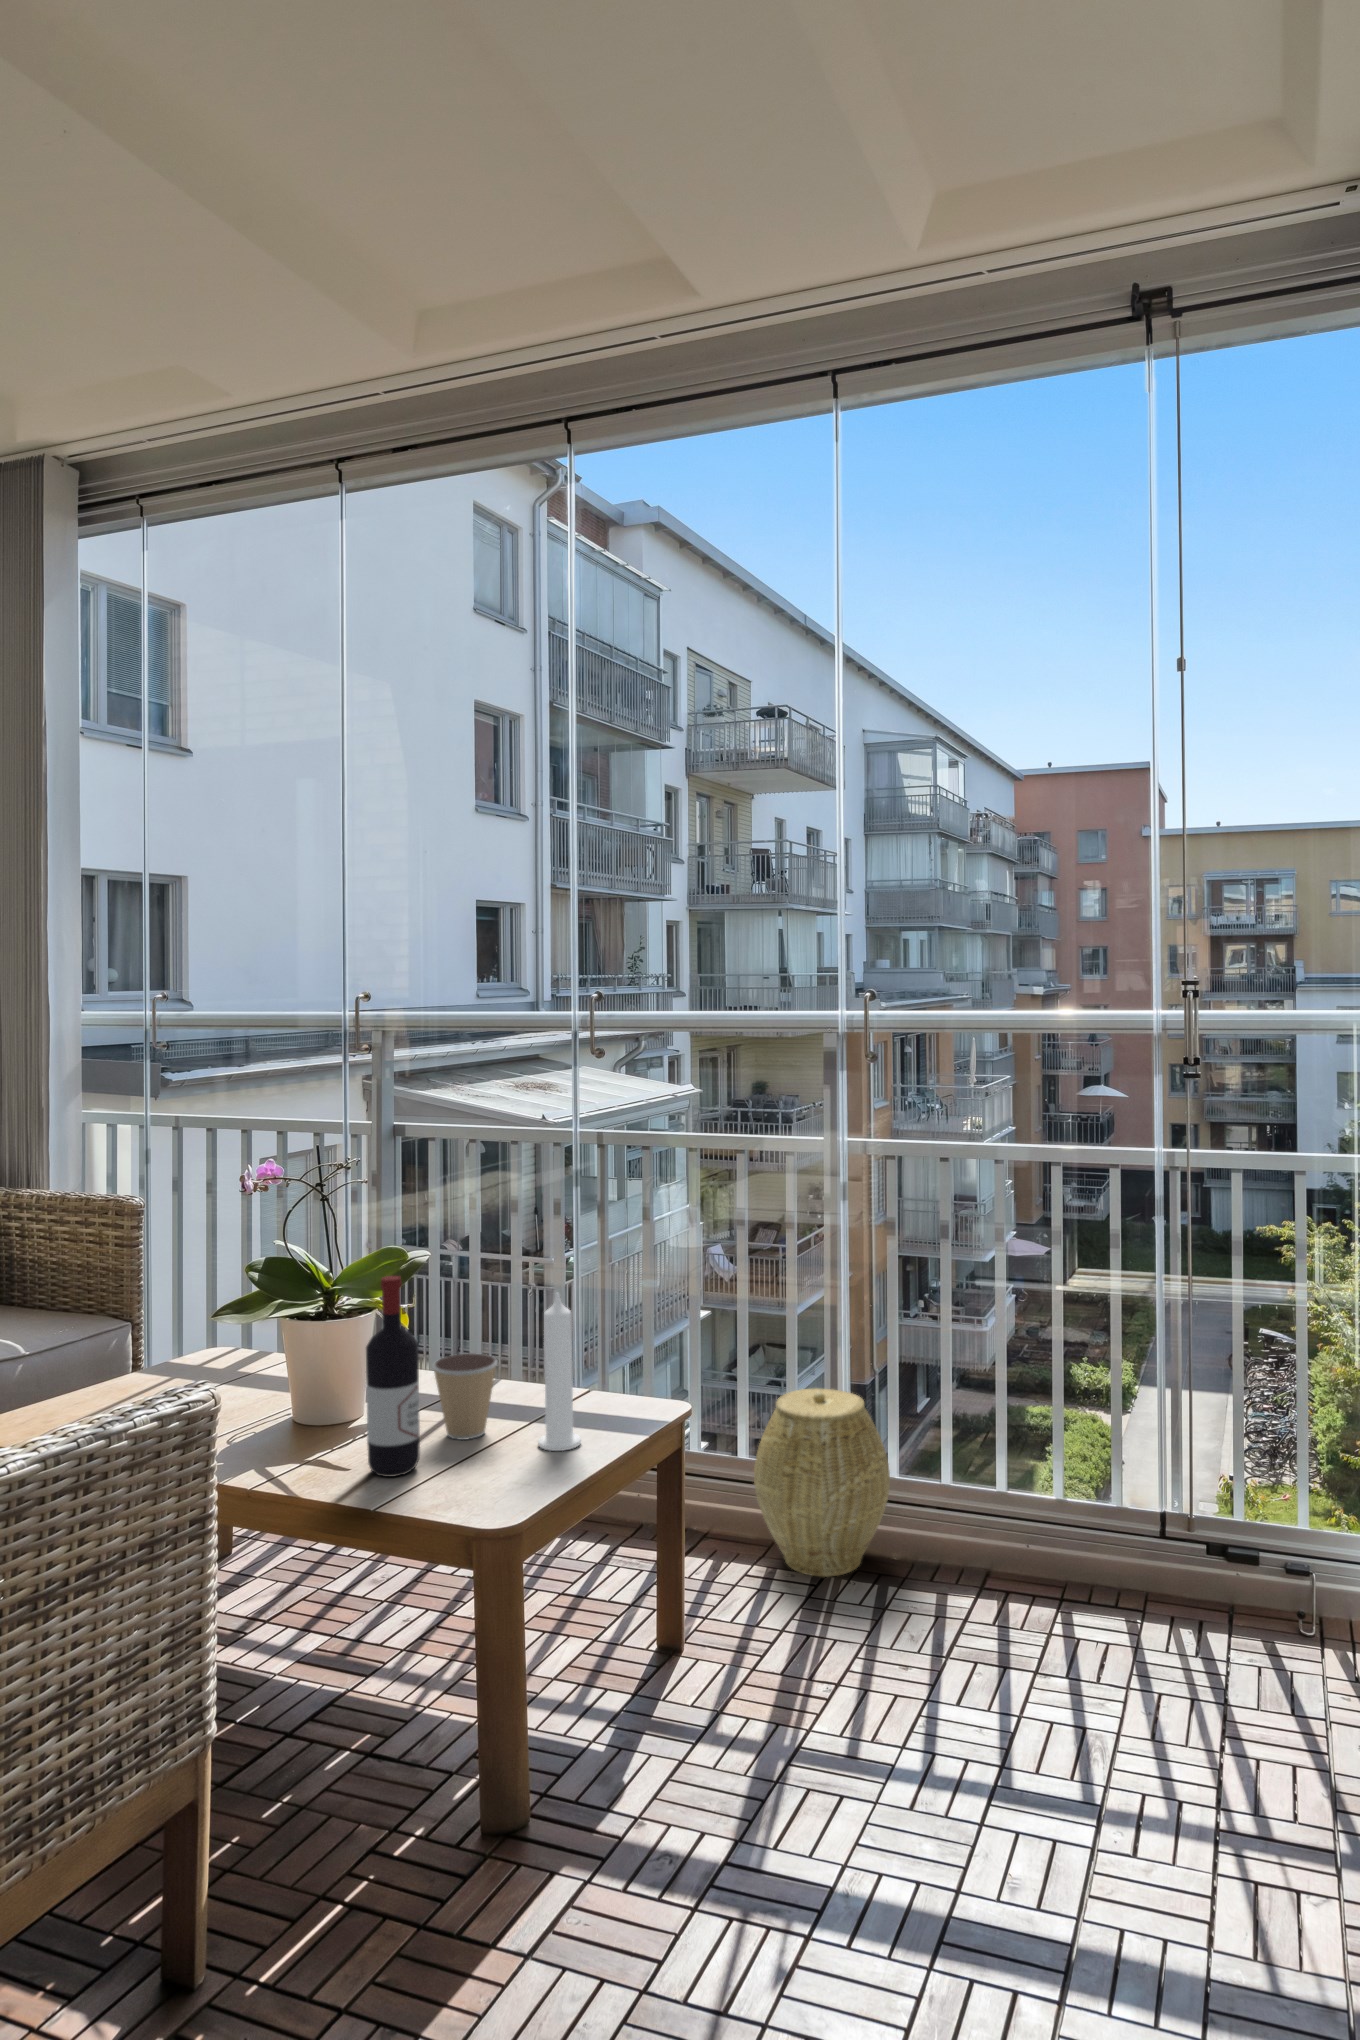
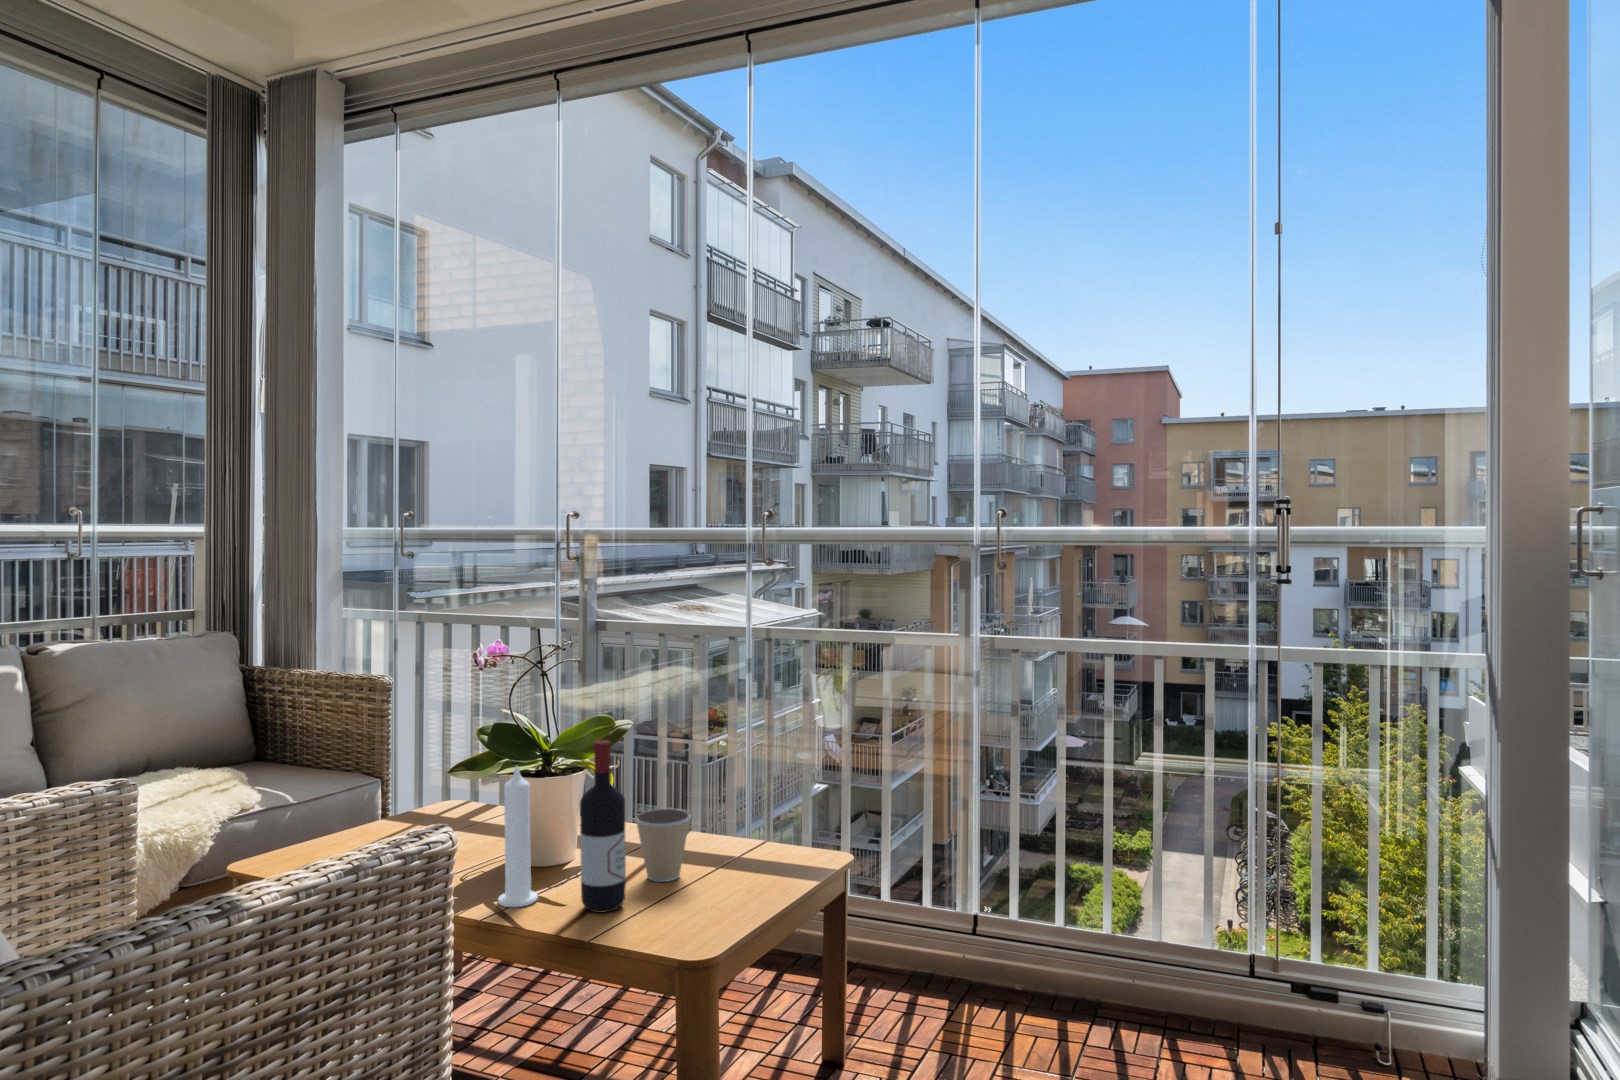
candle: present [538,1292,581,1451] -> present [498,766,538,907]
woven basket: present [754,1388,890,1577] -> none [900,846,1015,1003]

